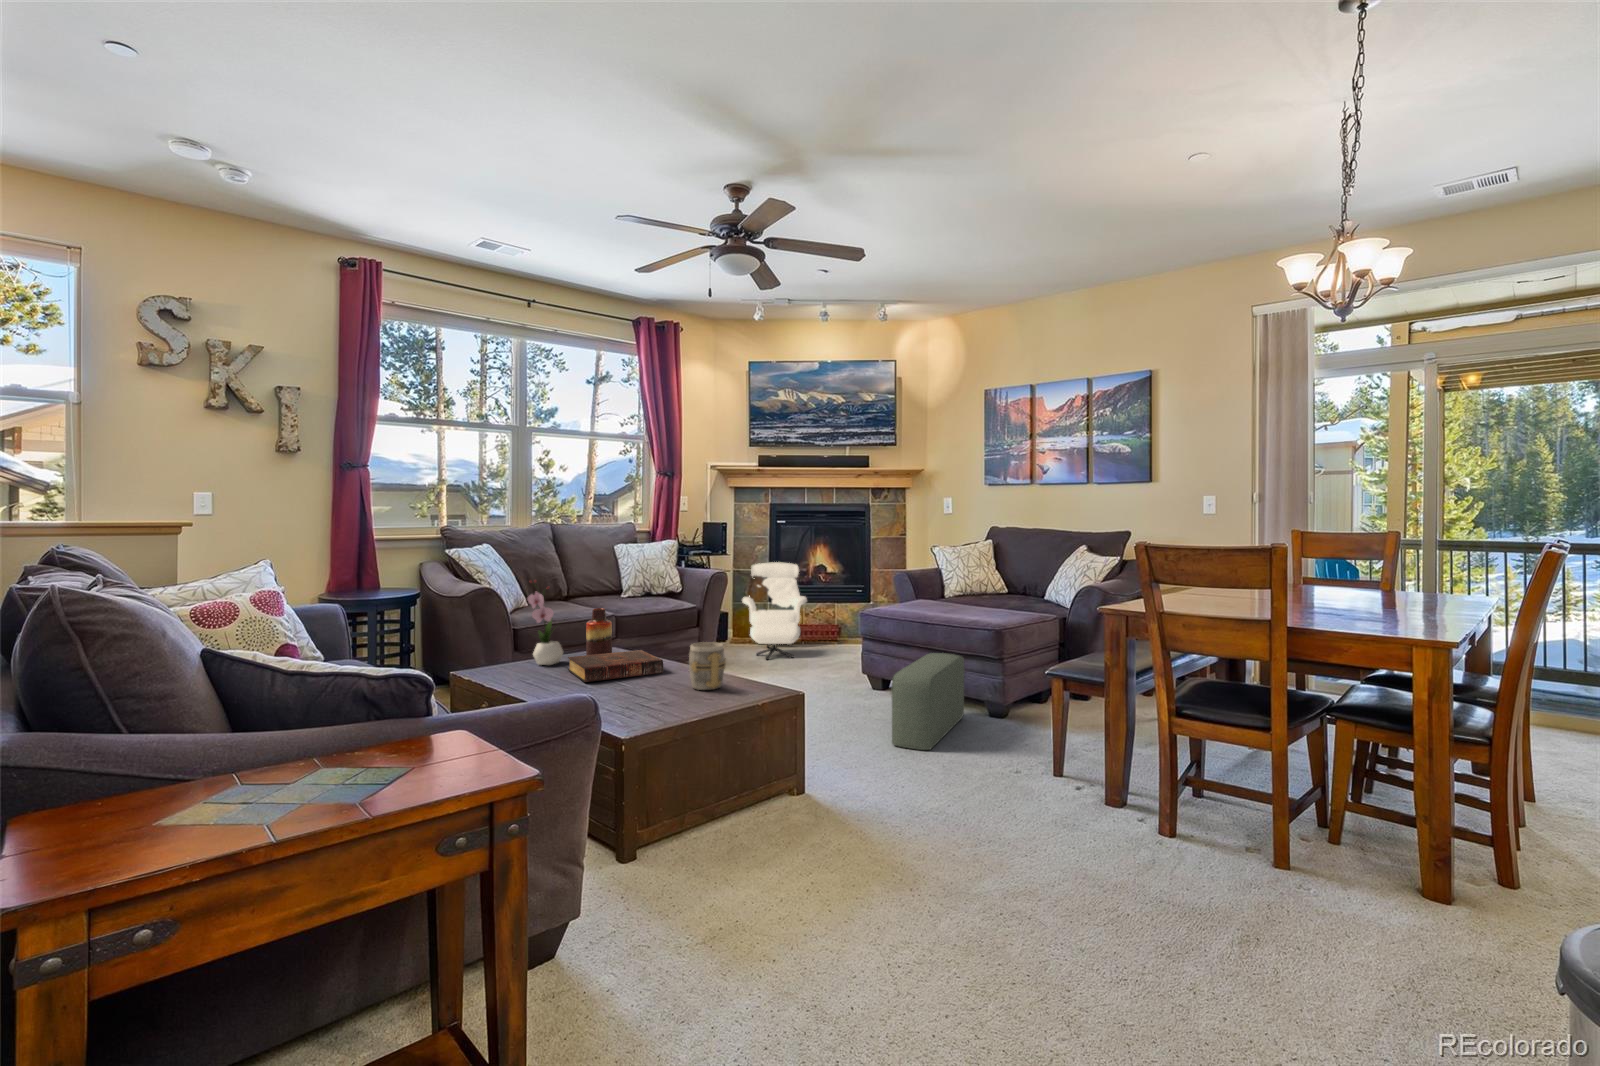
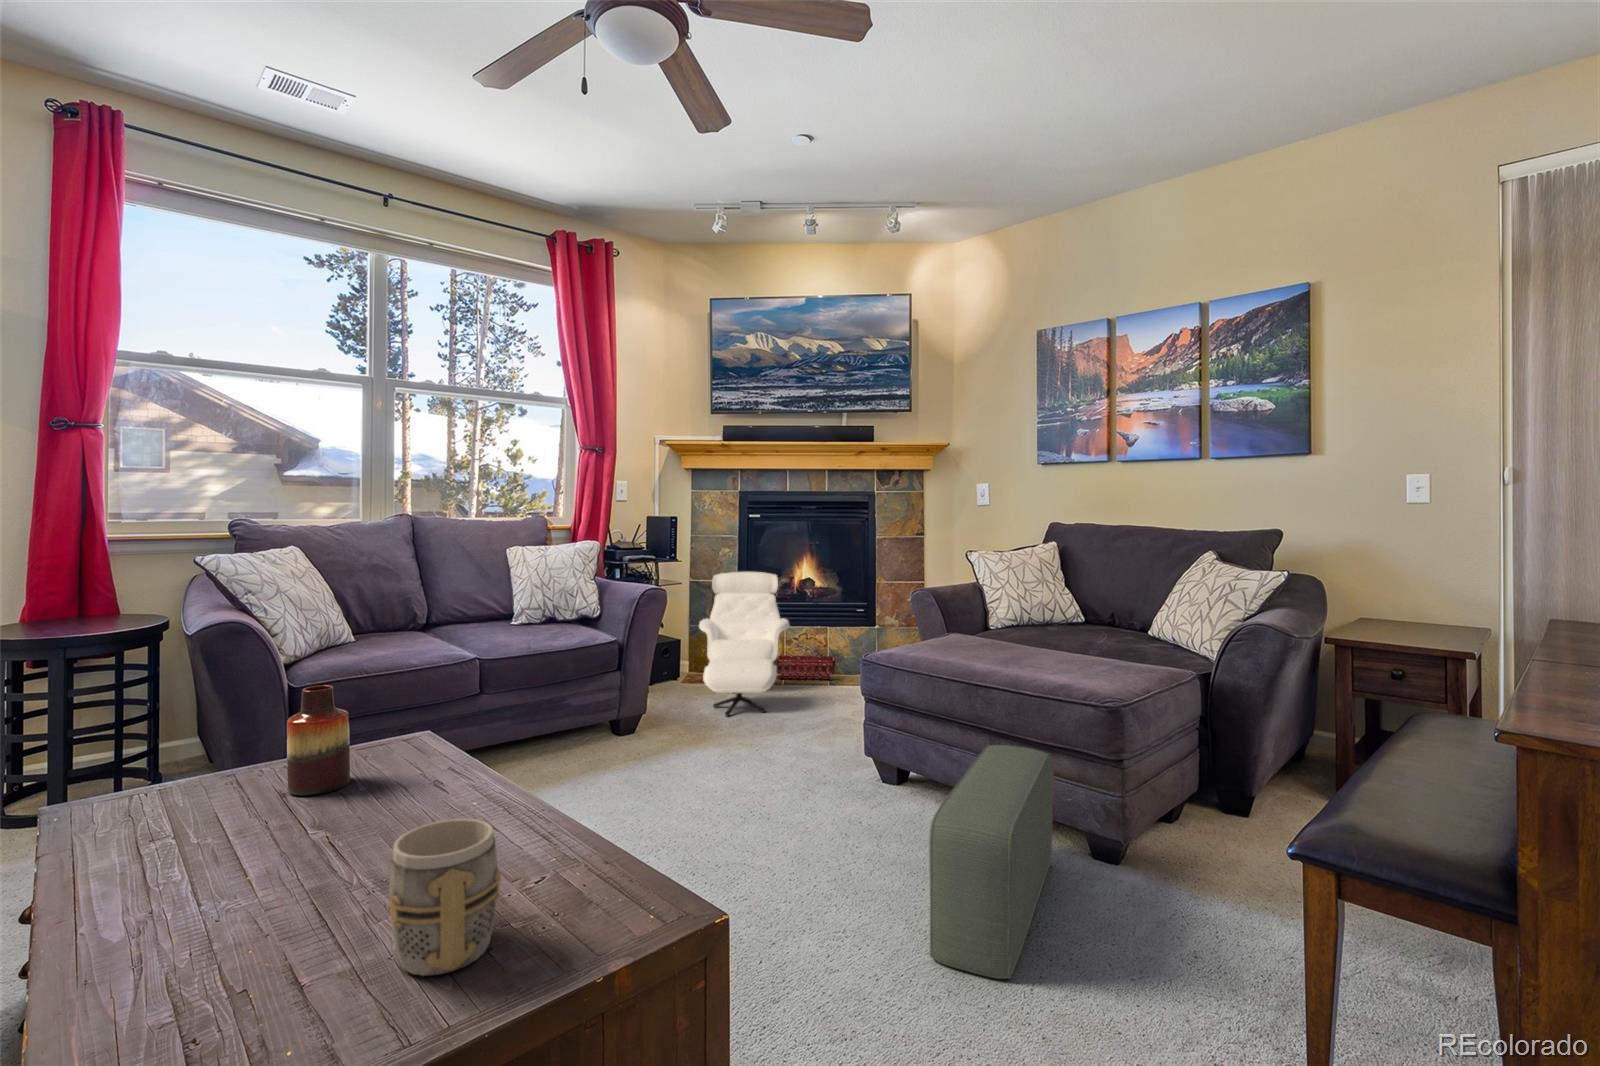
flower arrangement: present [528,580,563,665] -> none [114,633,228,825]
book: present [568,650,663,682] -> none [146,785,392,917]

